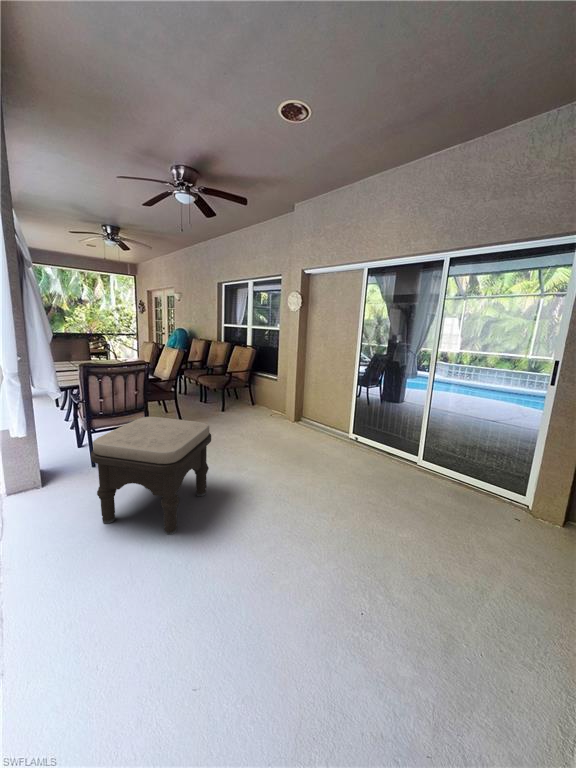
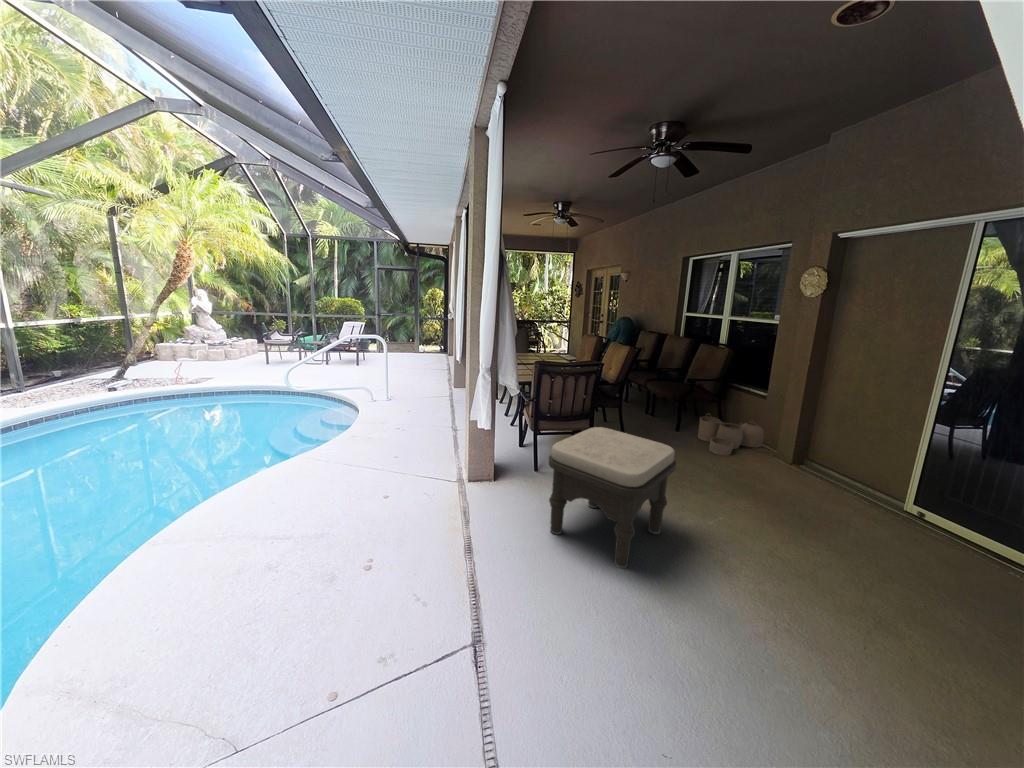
woven basket: none [238,396,279,424] -> present [698,416,764,455]

